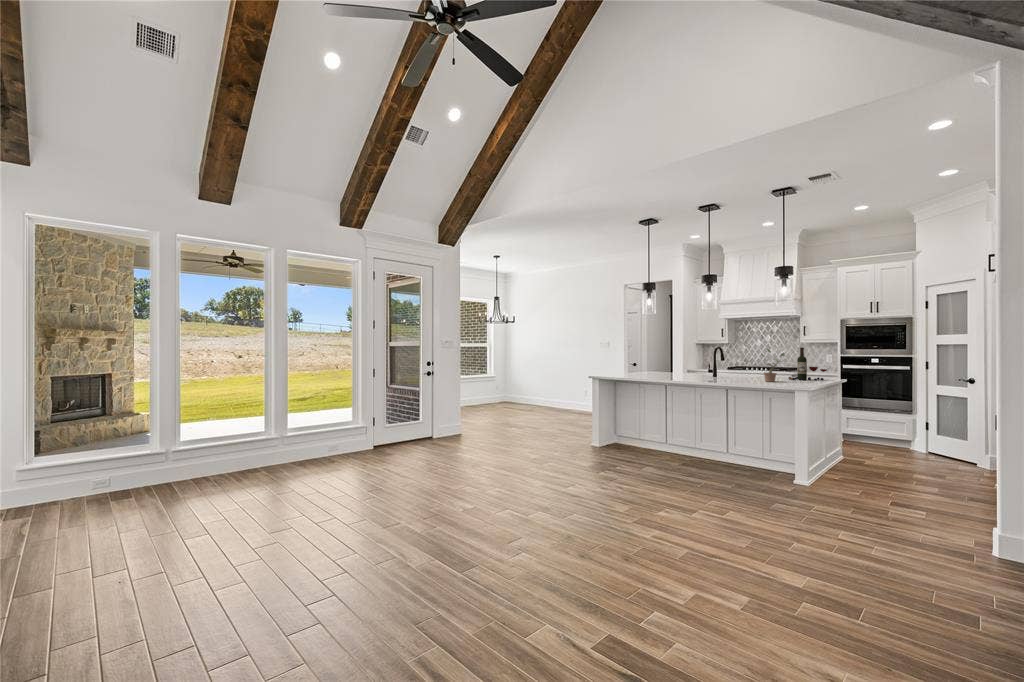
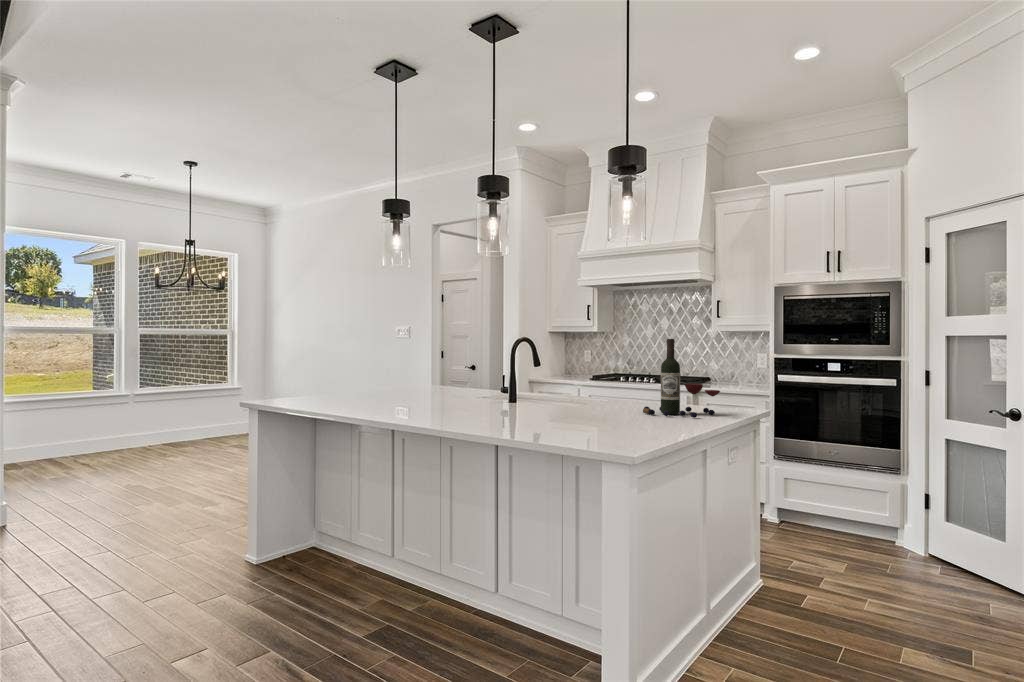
potted plant: present [762,349,784,382] -> none [555,337,626,423]

